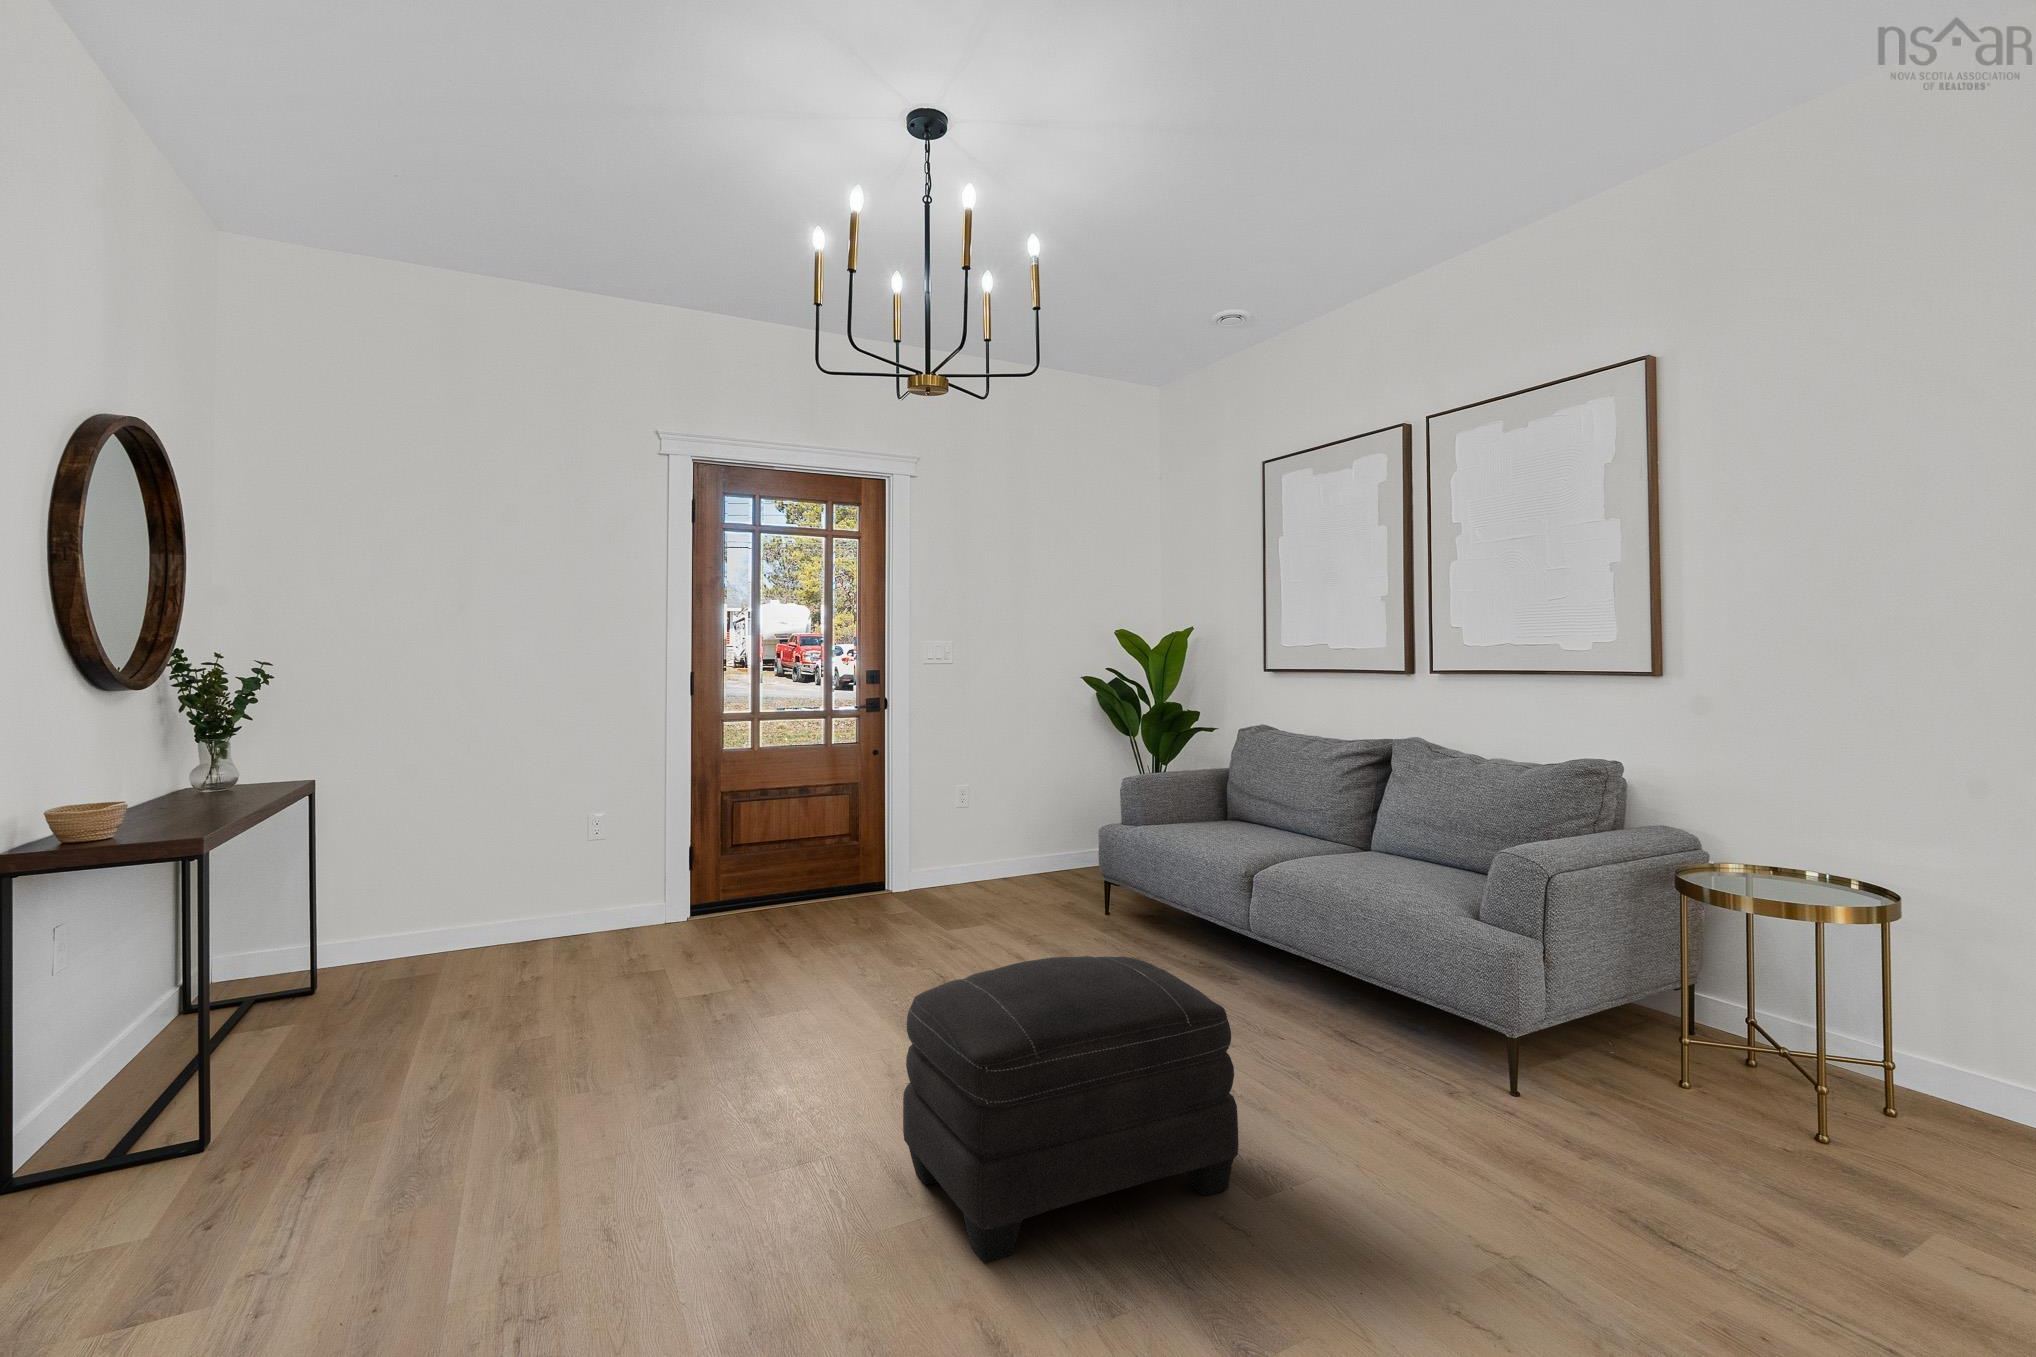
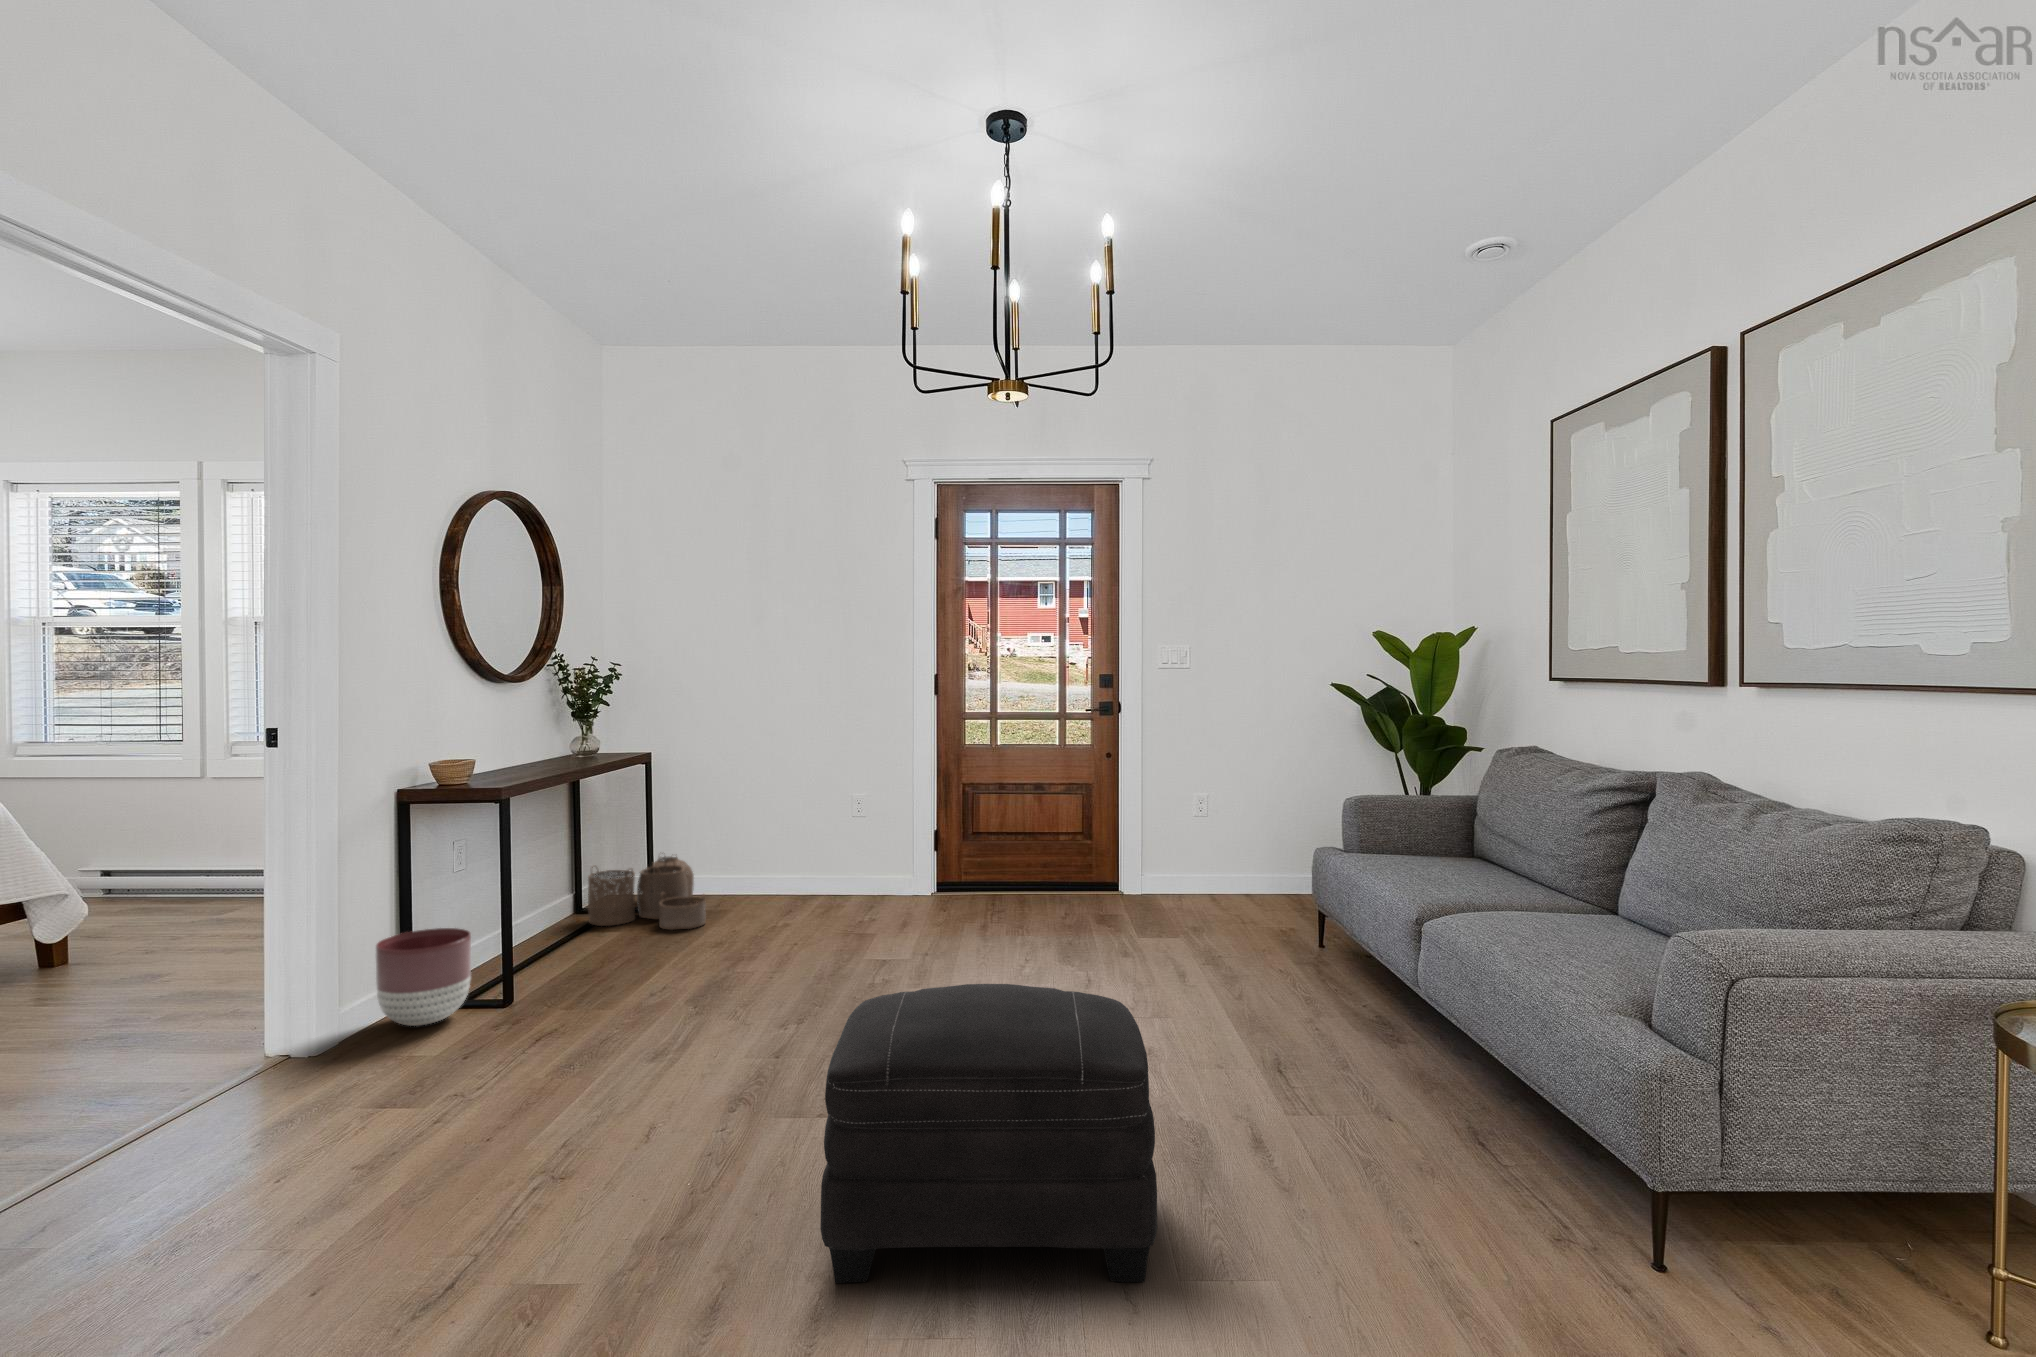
woven basket: none [267,898,443,997] -> present [588,856,706,930]
planter: none [75,1014,222,1153] -> present [376,928,471,1026]

